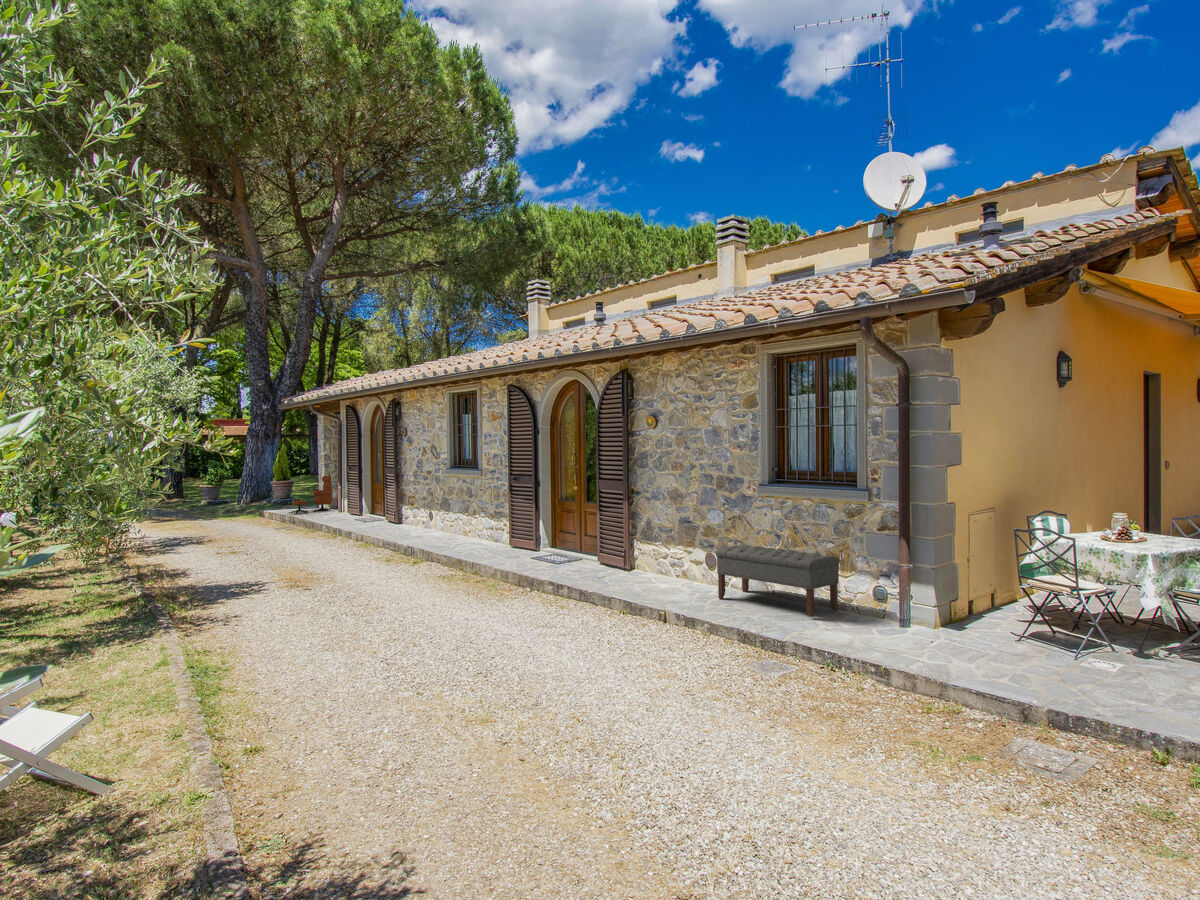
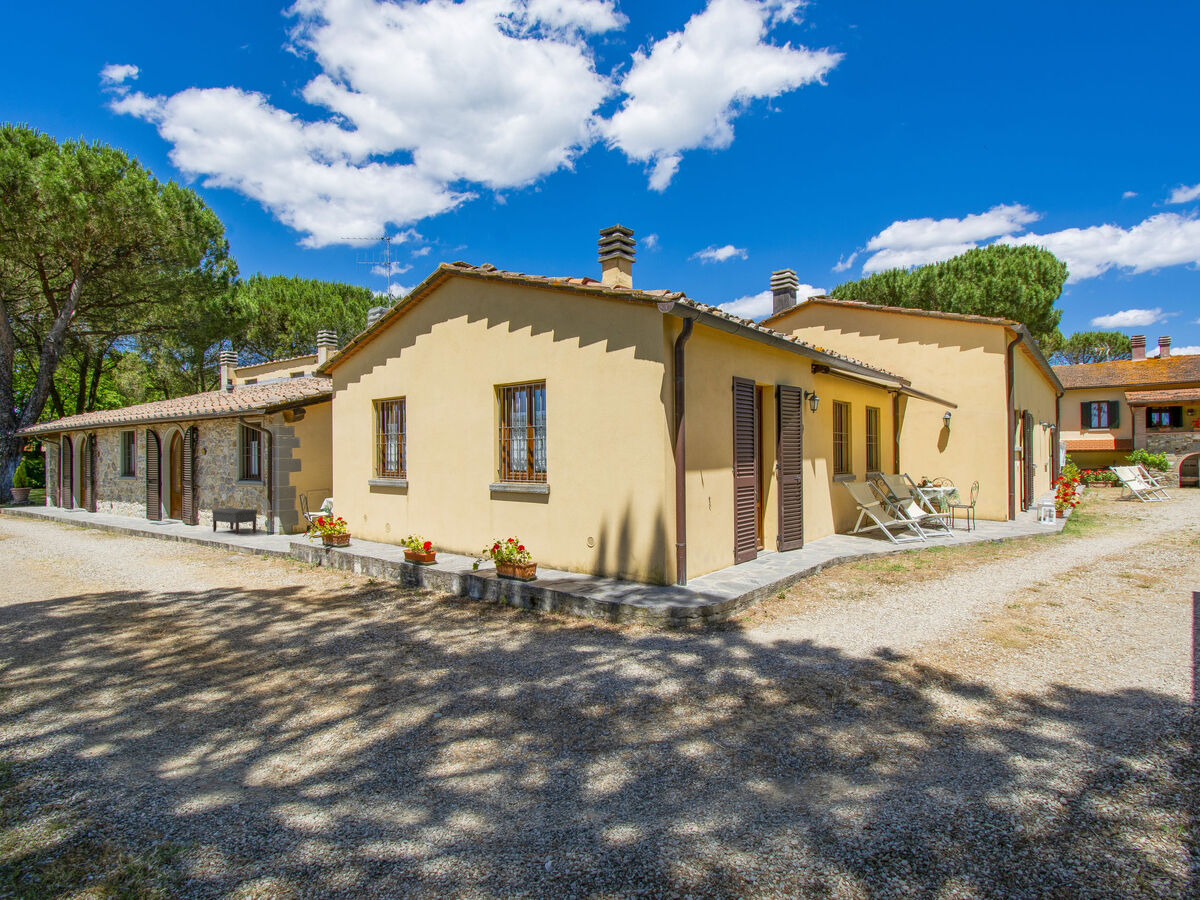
lounge chair: present [289,476,332,513] -> none [17,483,56,509]

